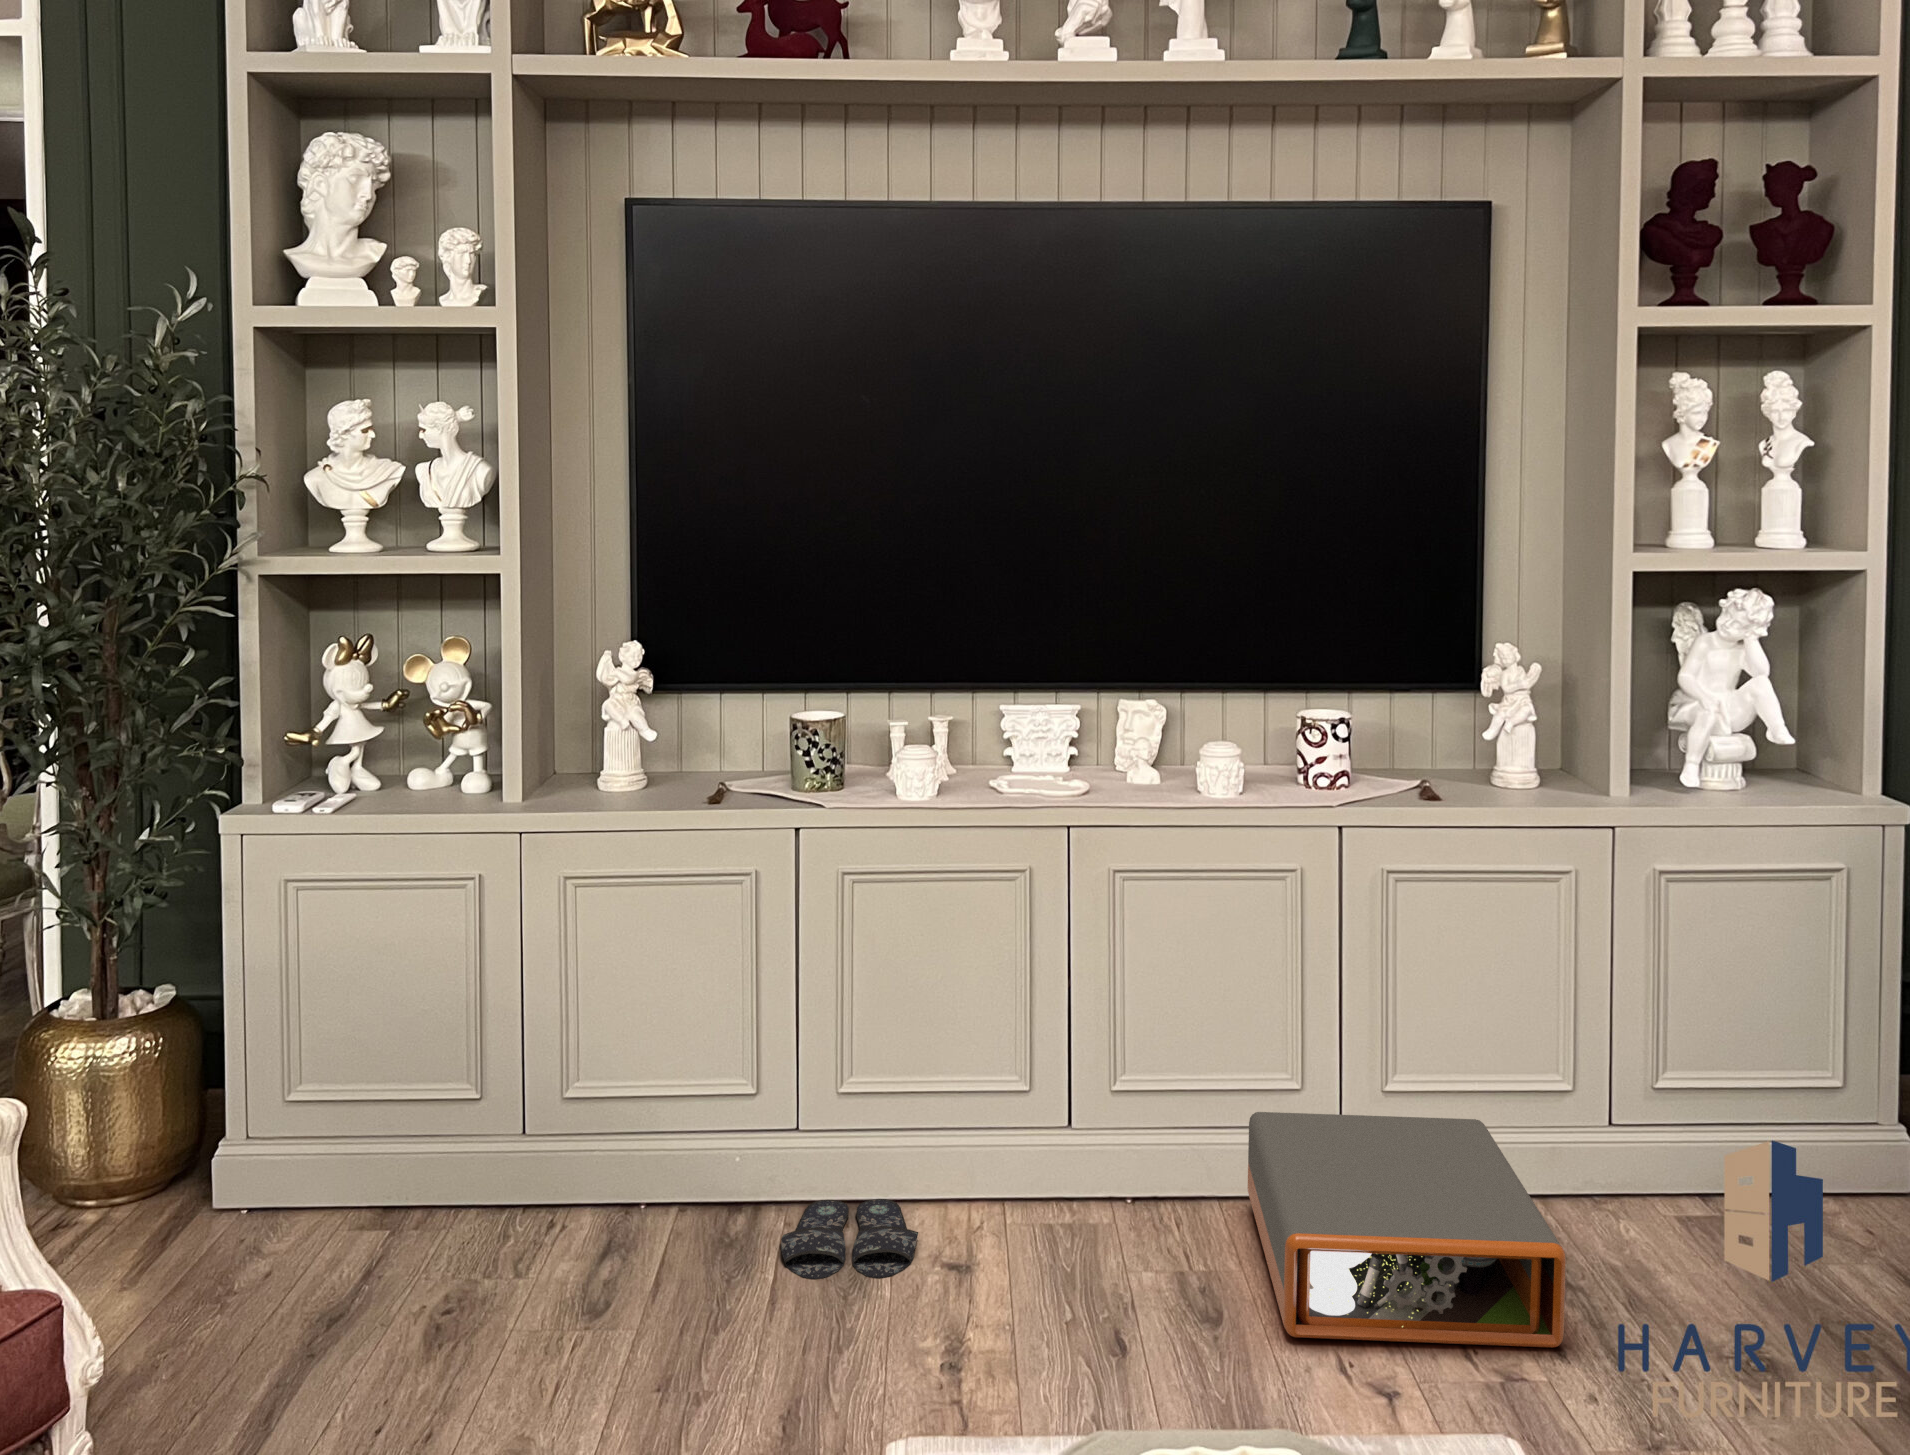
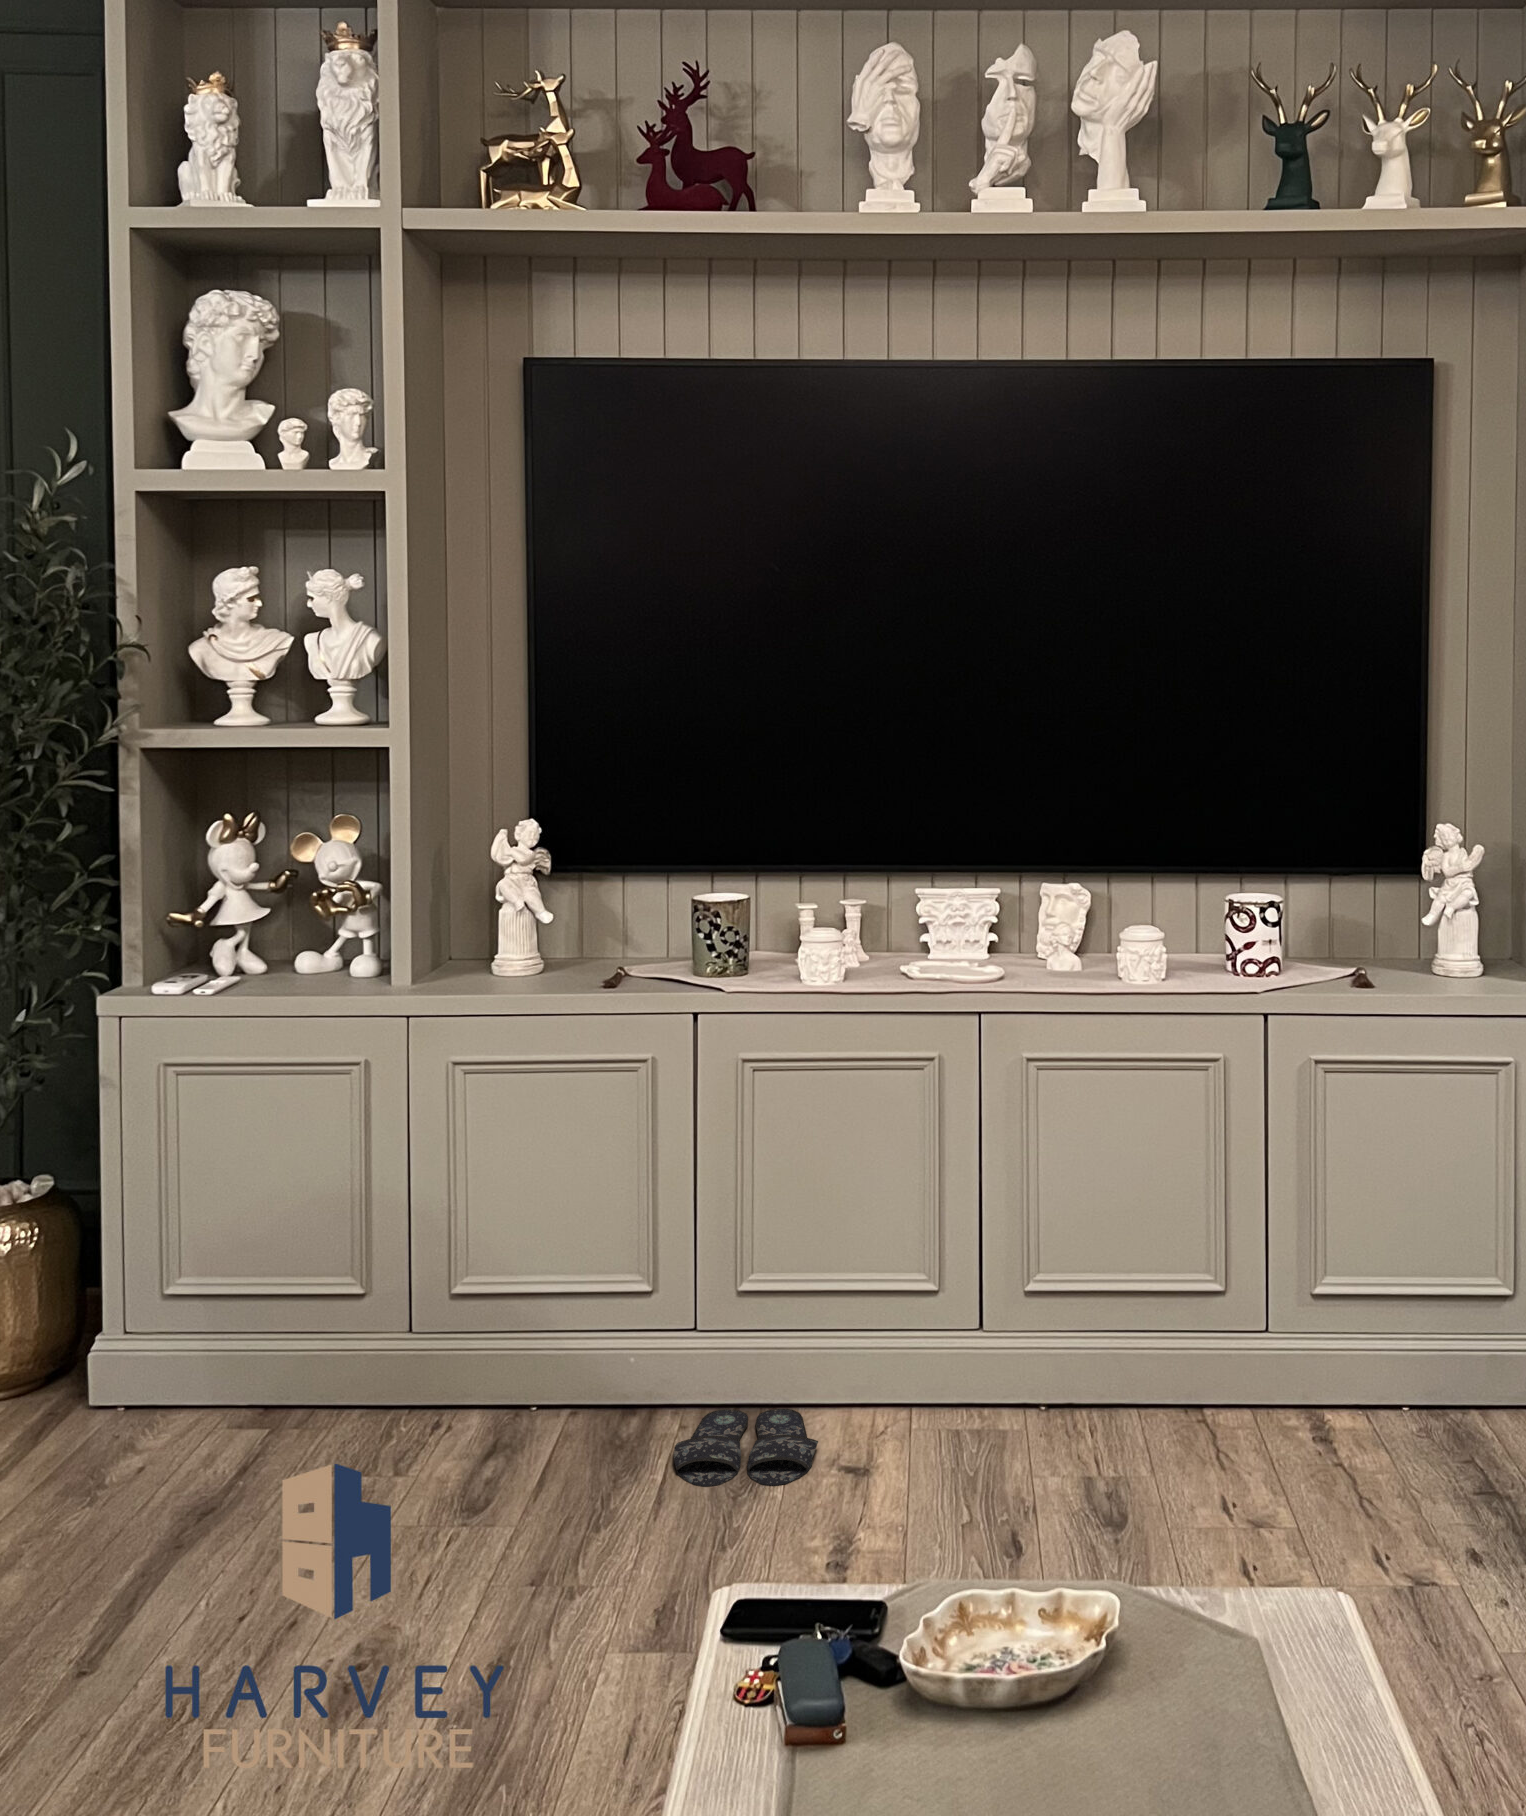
storage box: present [1248,1112,1566,1348] -> none [1169,1317,1472,1555]

